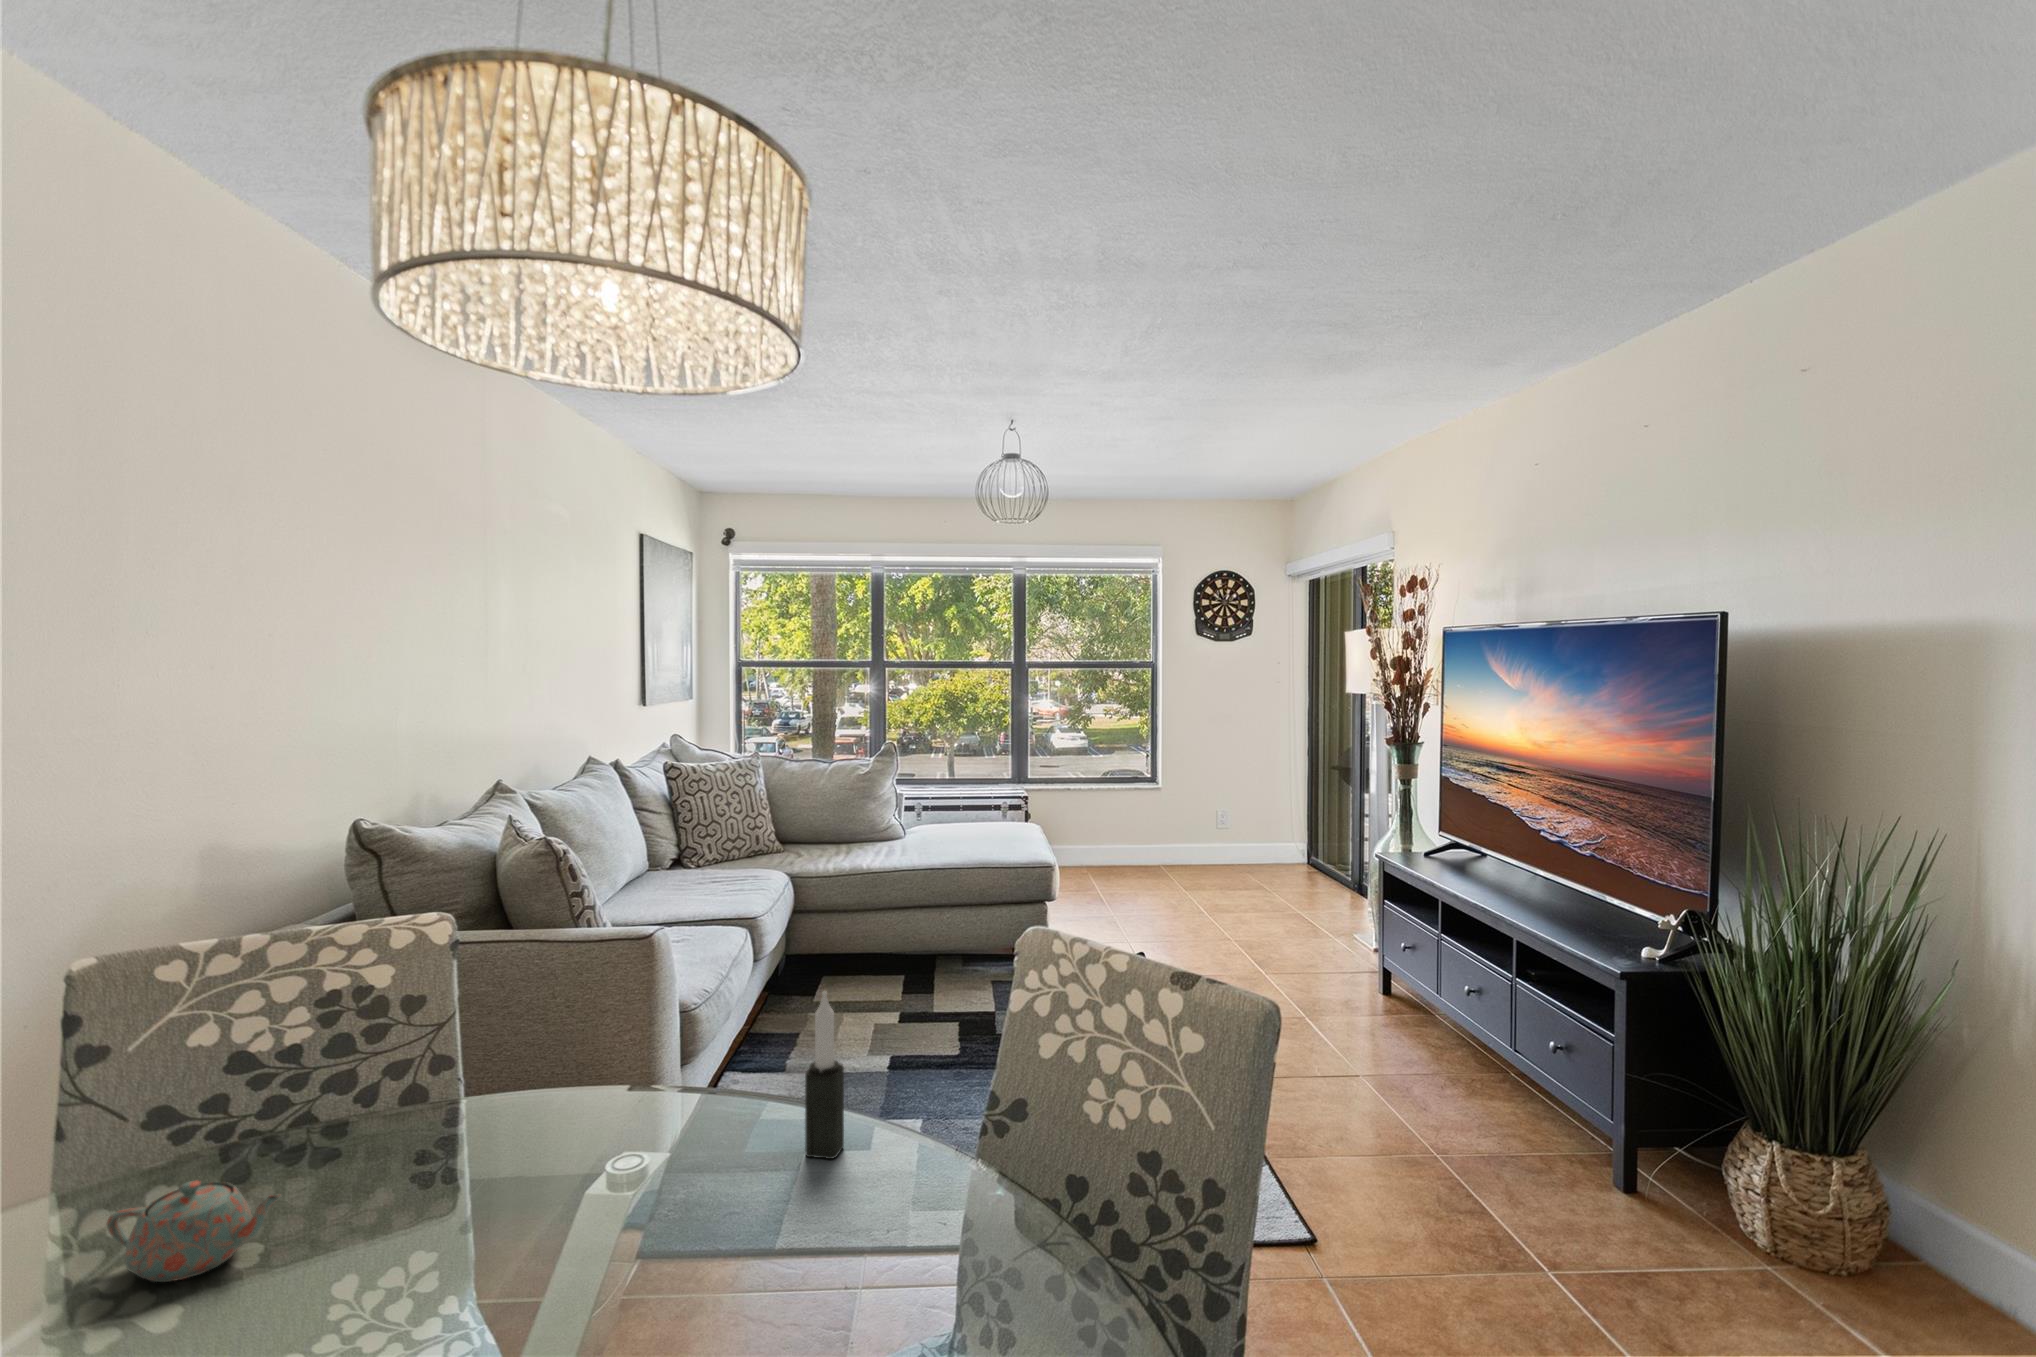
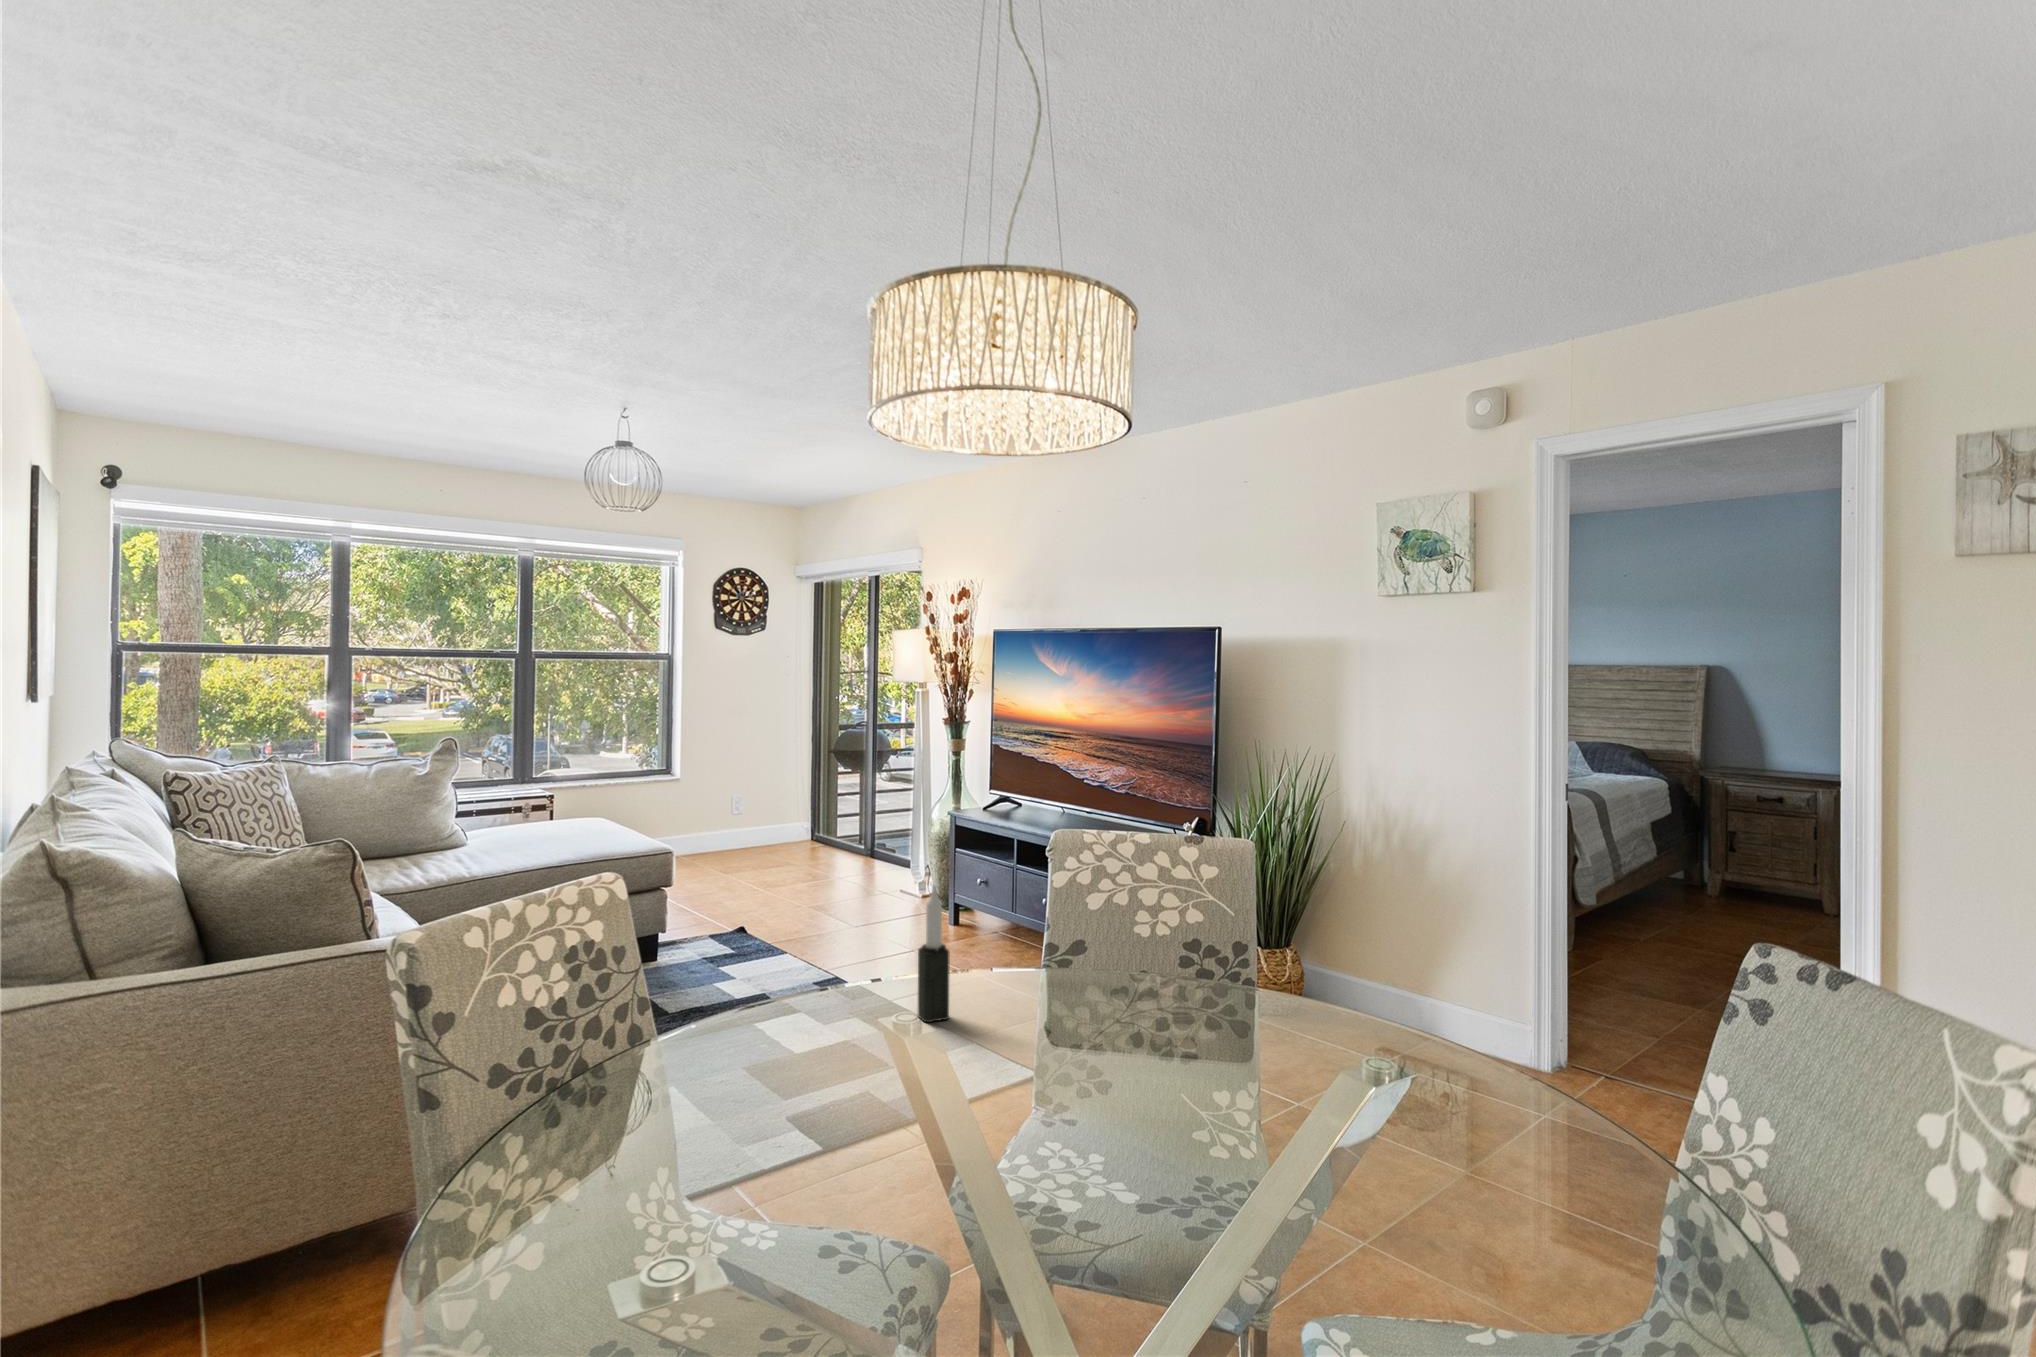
teapot: present [107,1181,281,1282] -> none [491,1099,656,1200]

